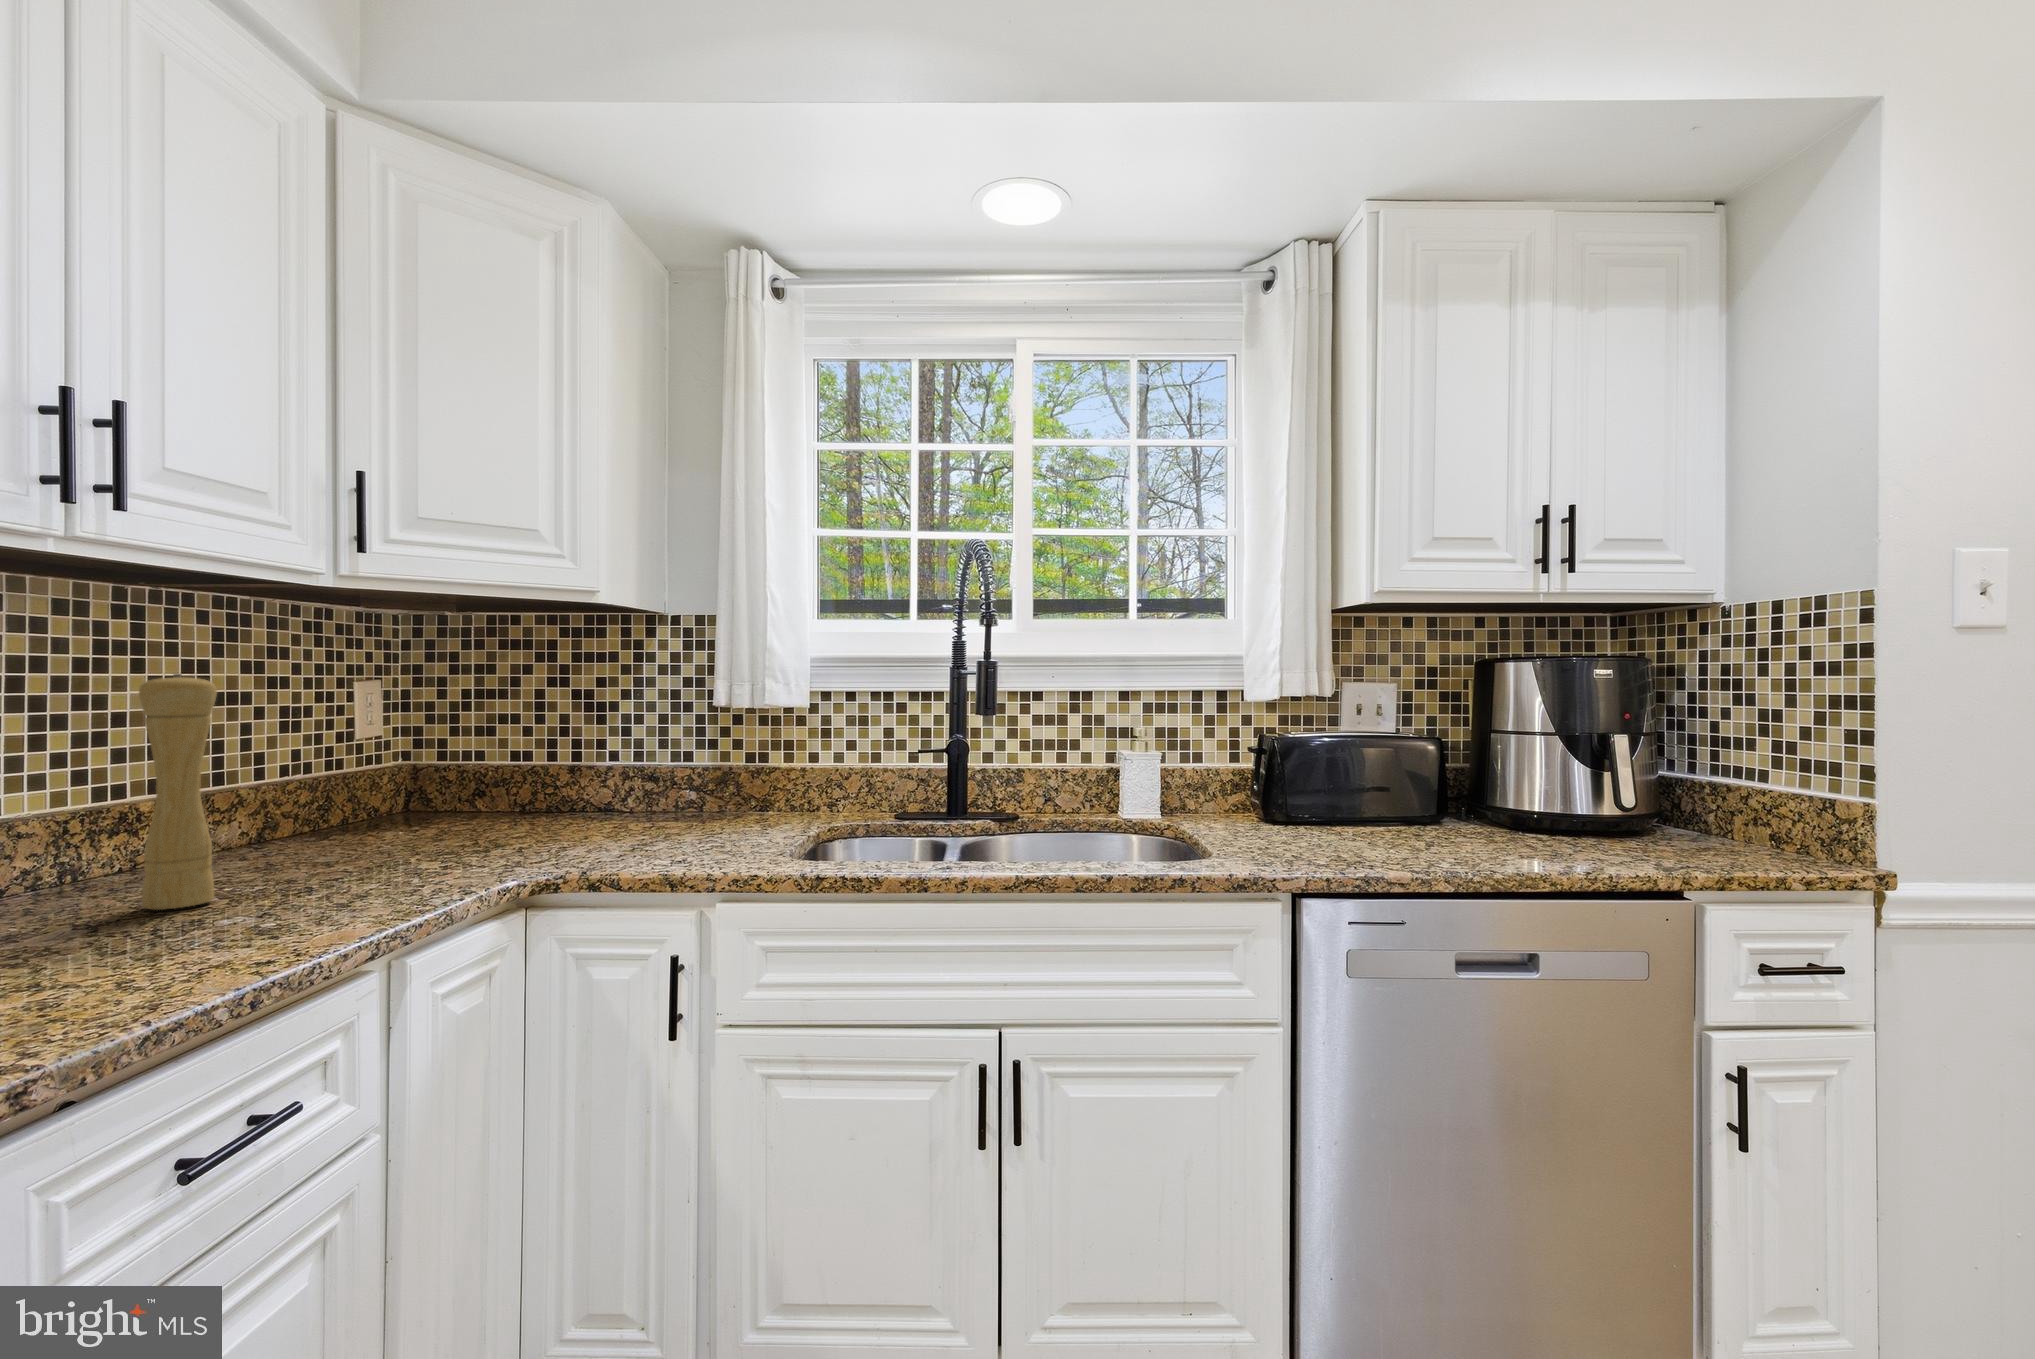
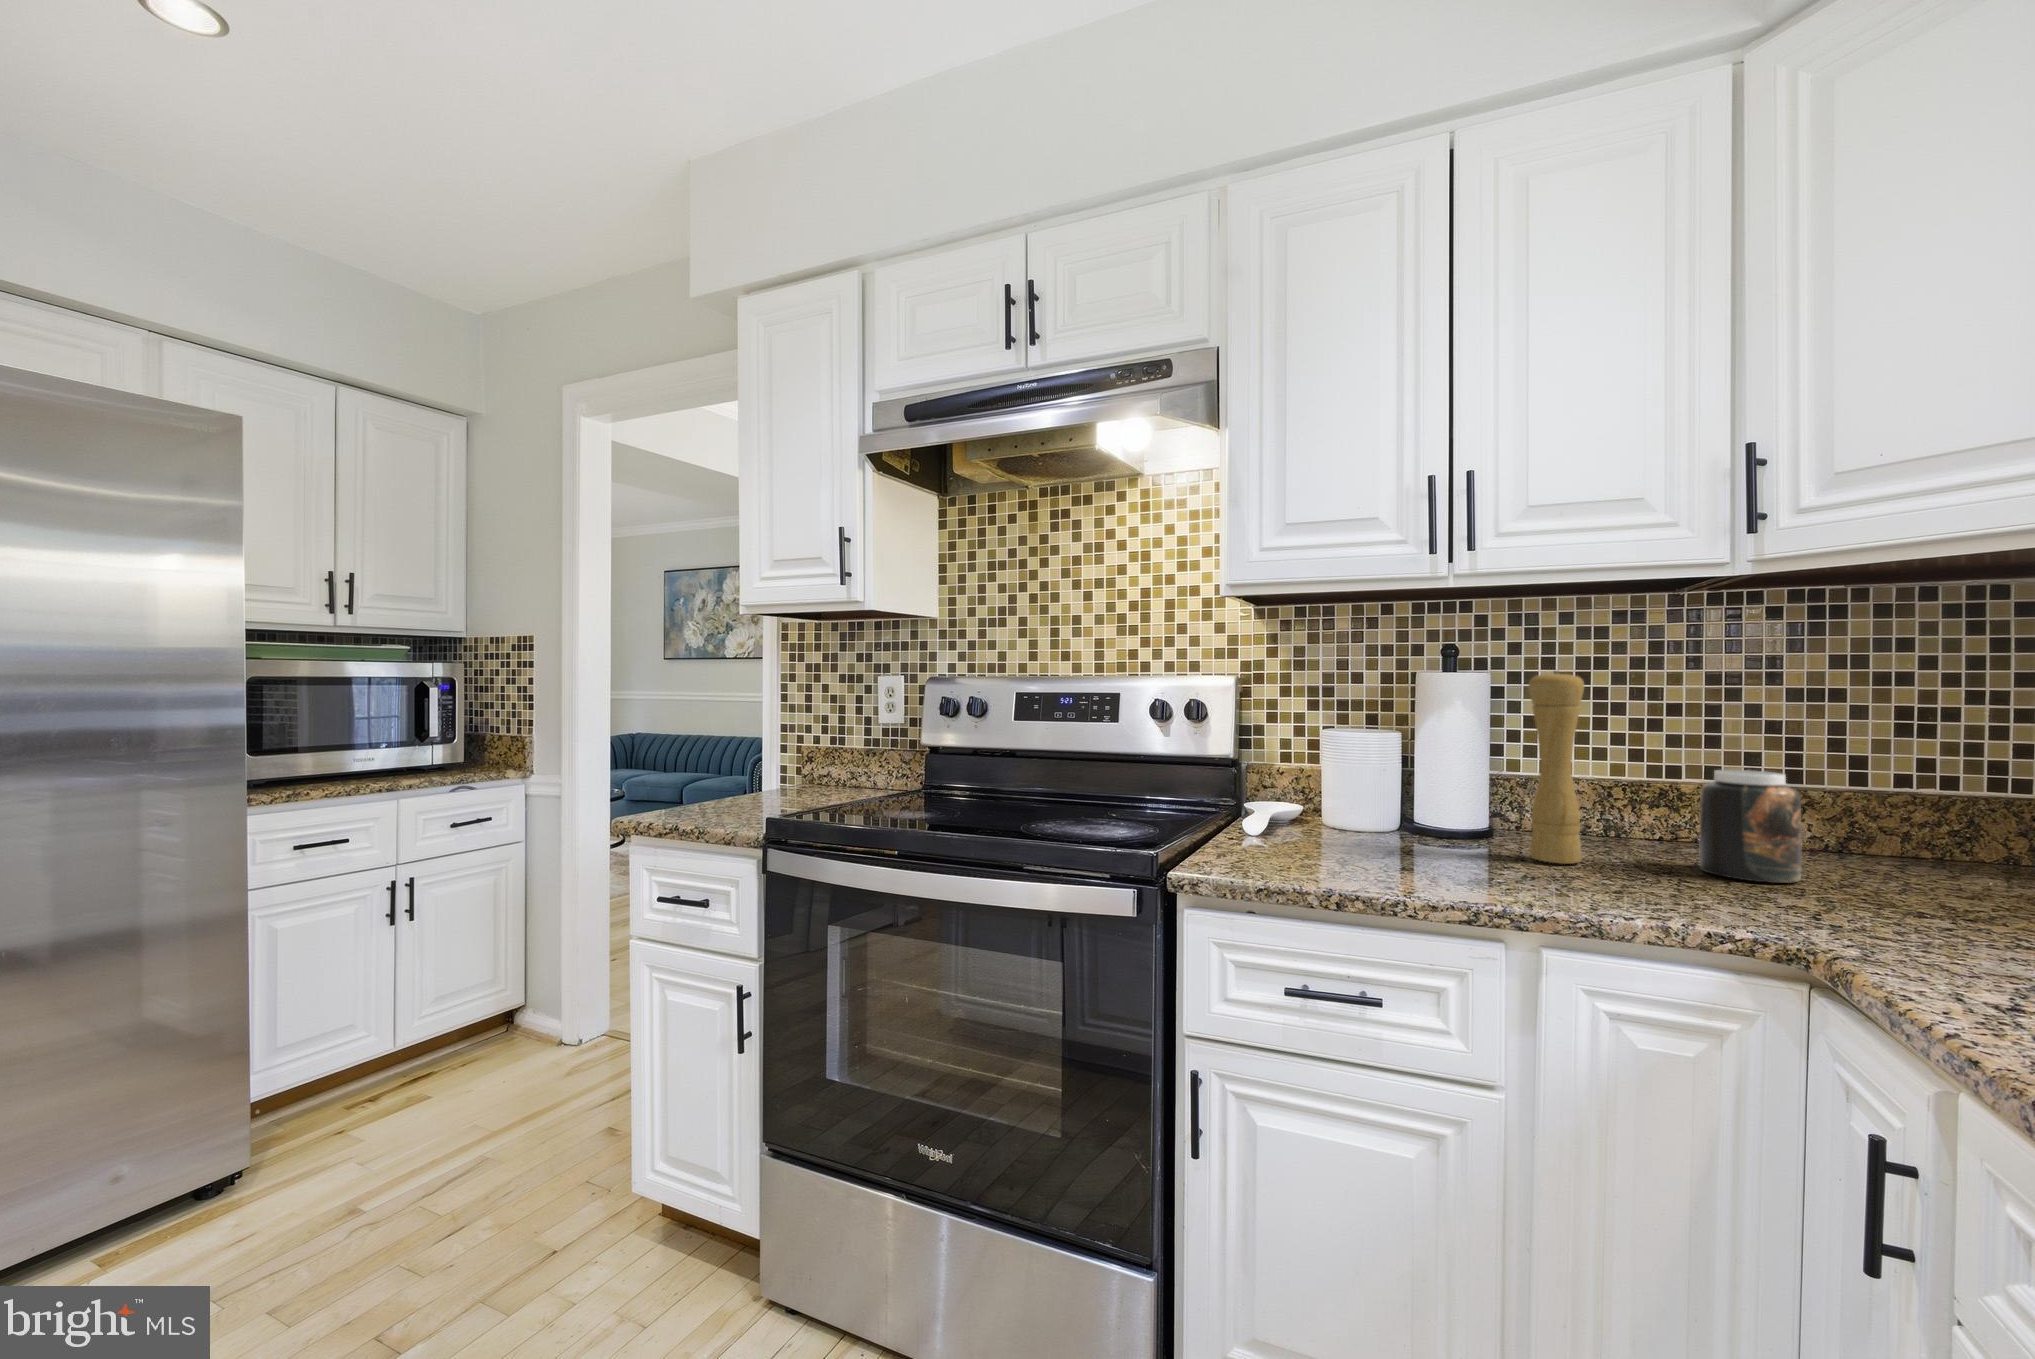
jar: none [276,768,371,873] -> present [1699,770,1801,883]

